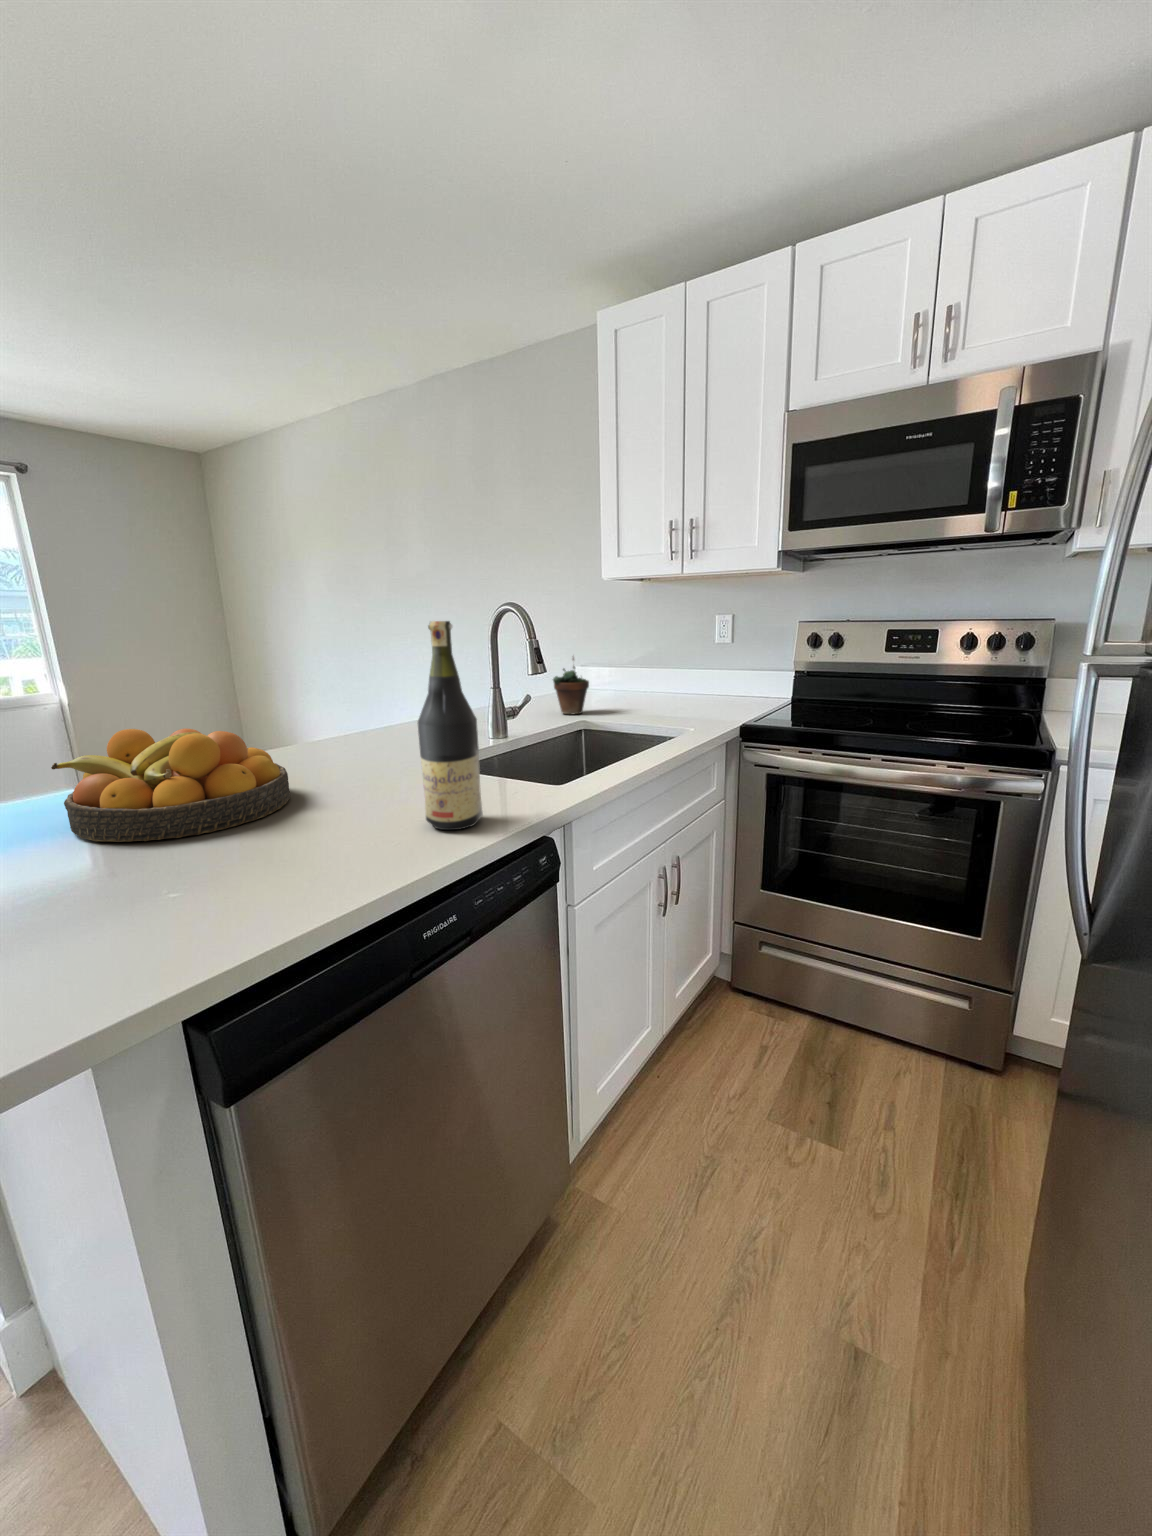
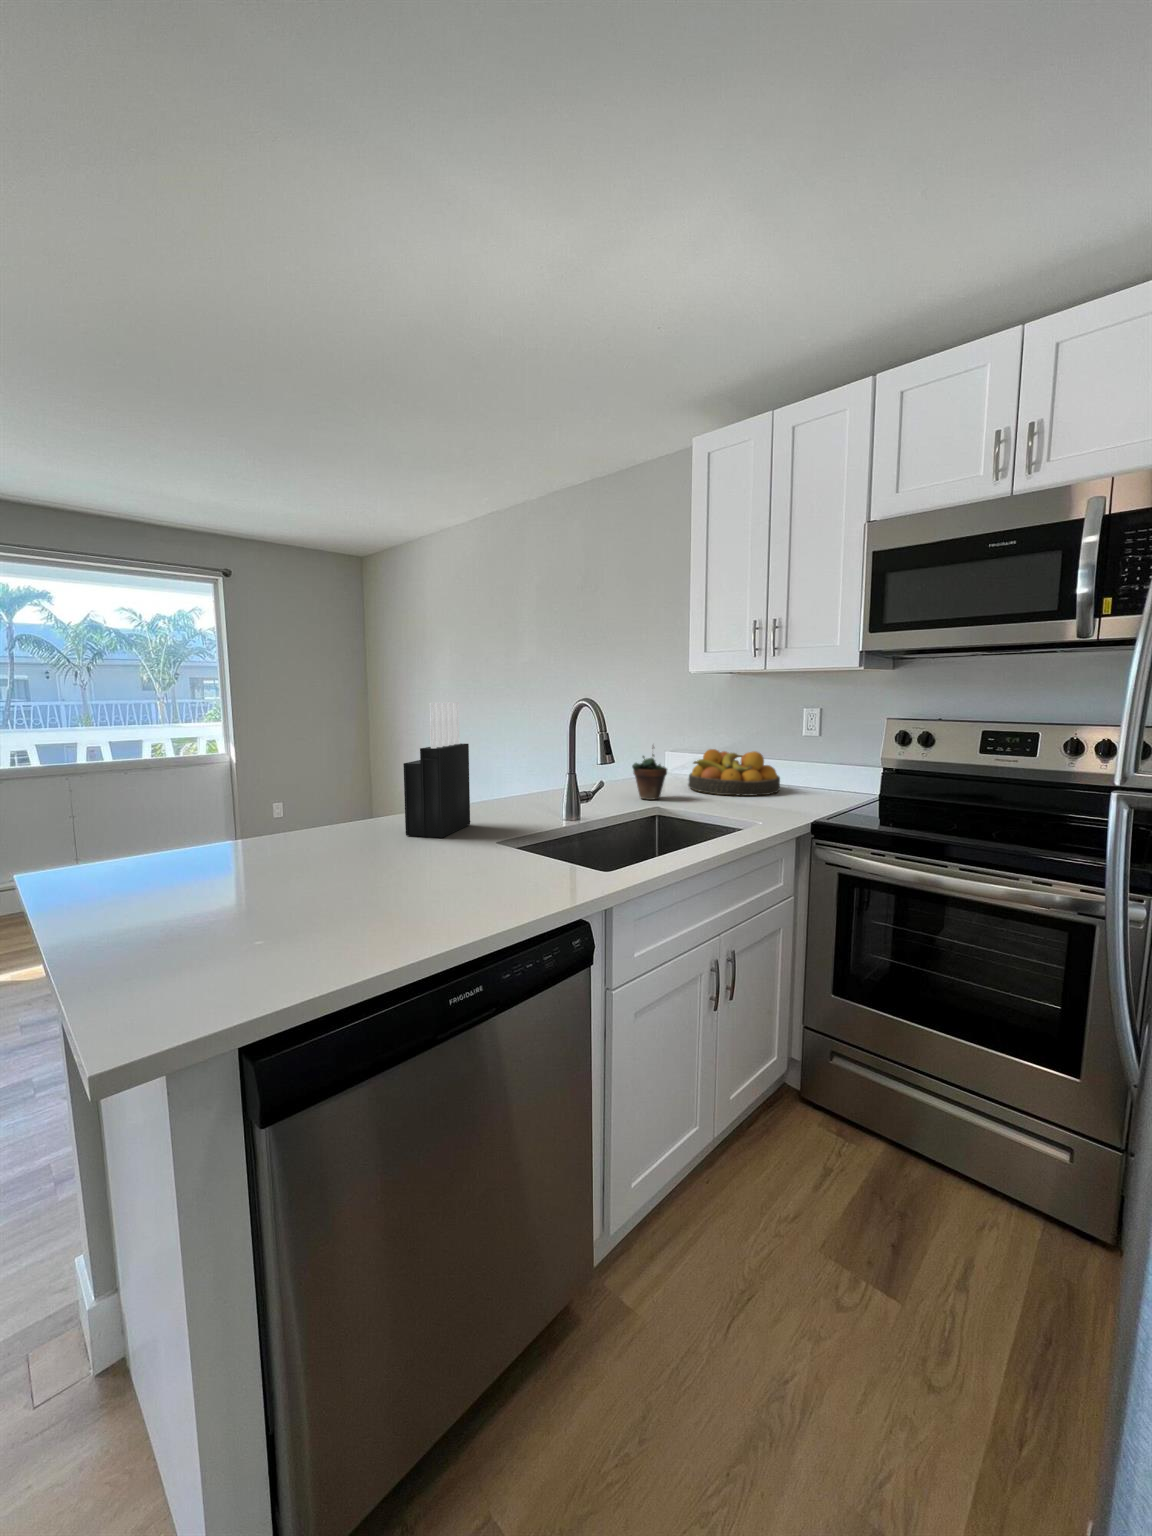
knife block: none [311,613,390,767] -> present [403,702,470,838]
wine bottle: present [418,621,483,830] -> none [468,717,522,906]
fruit bowl: present [51,729,290,842] -> present [688,749,780,796]

